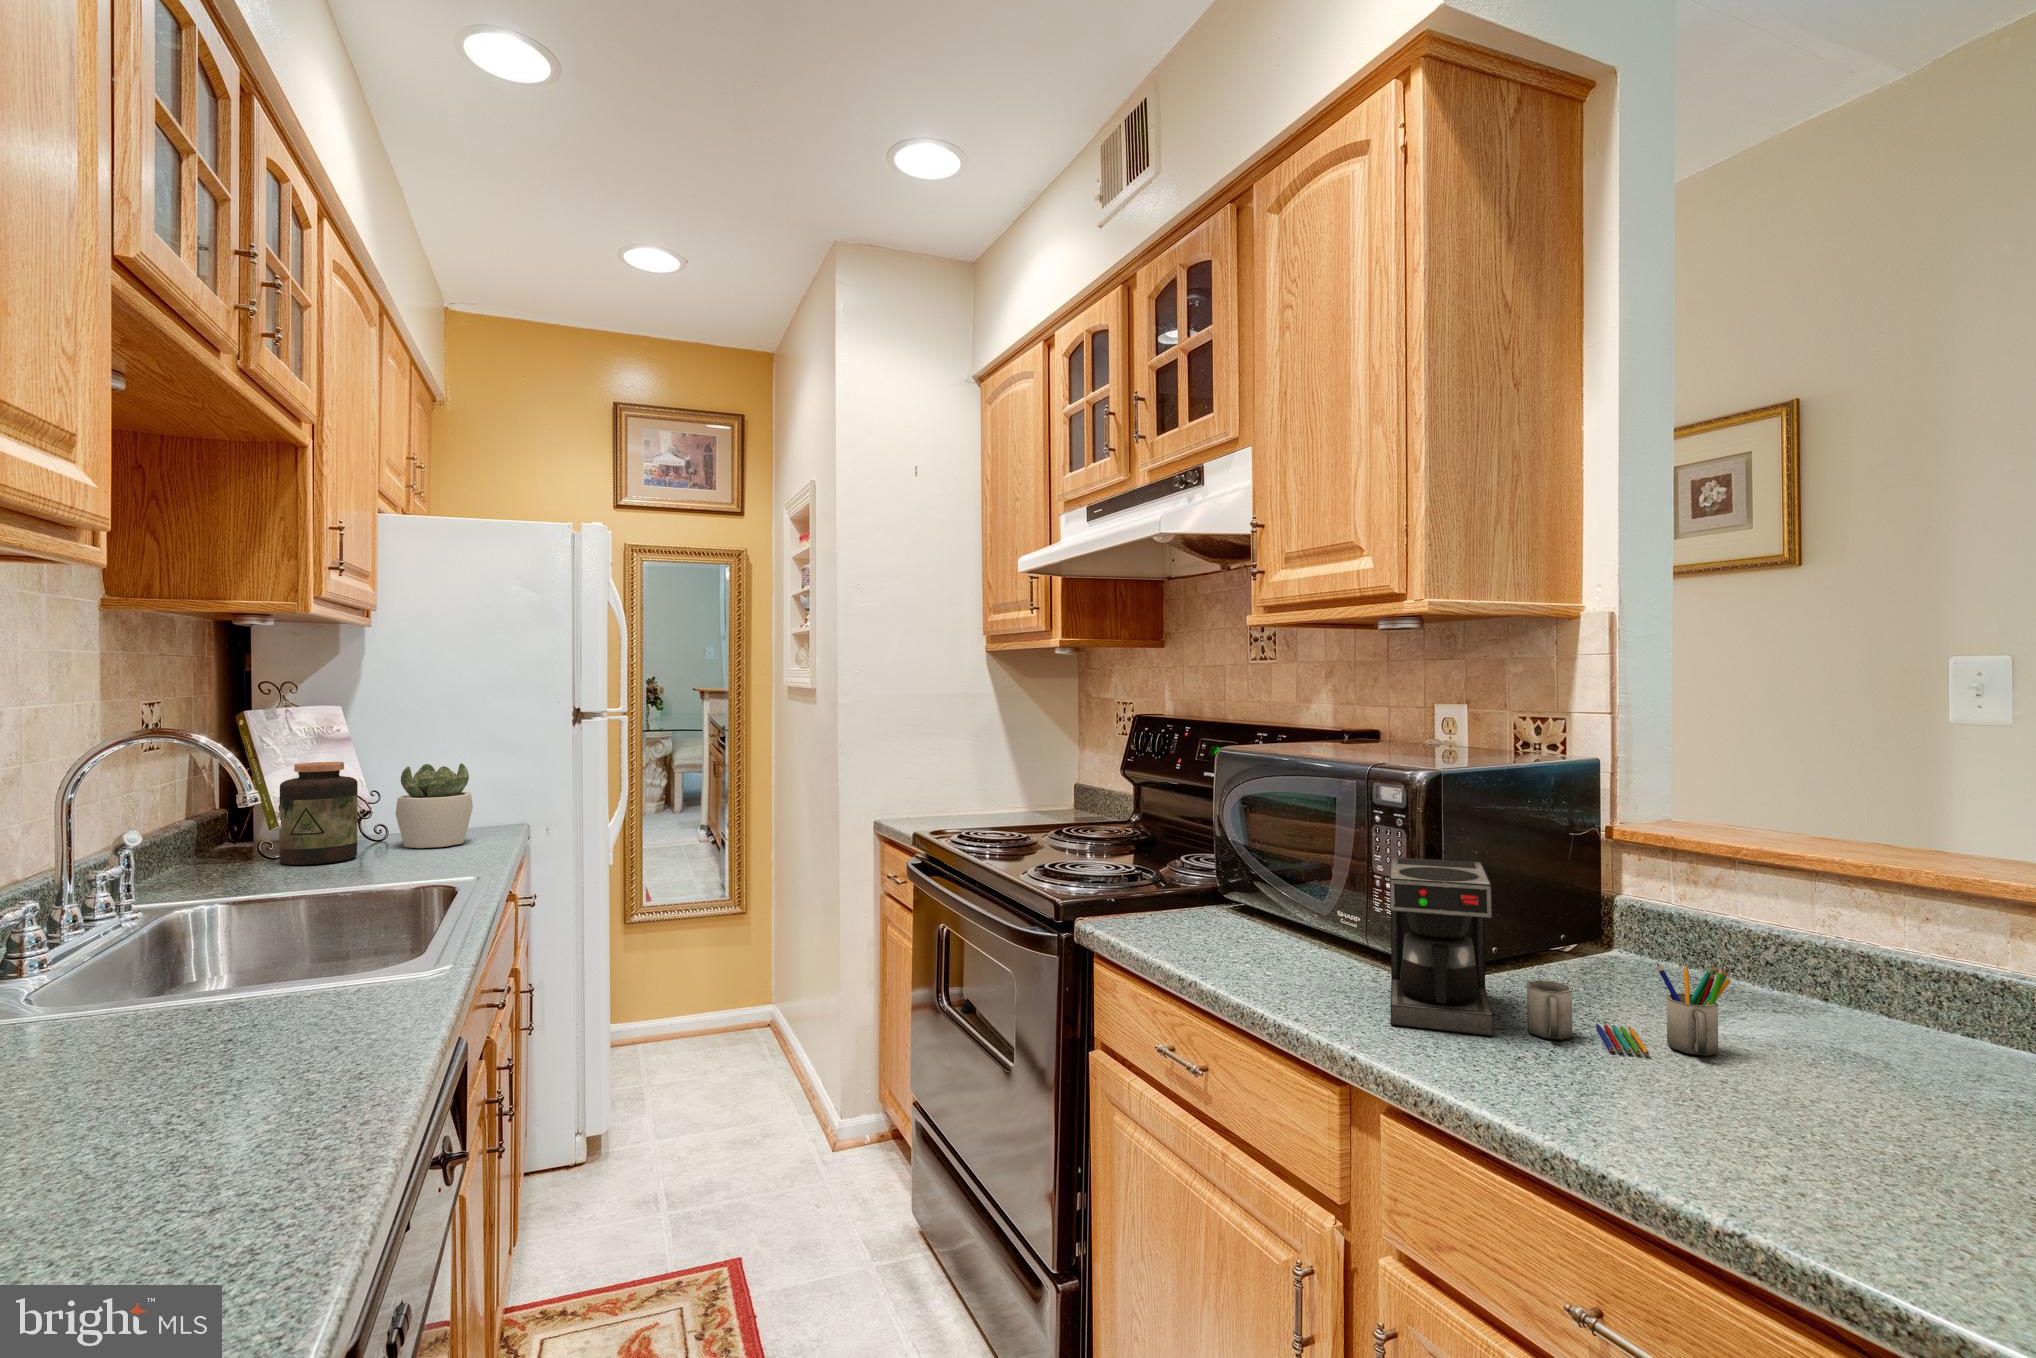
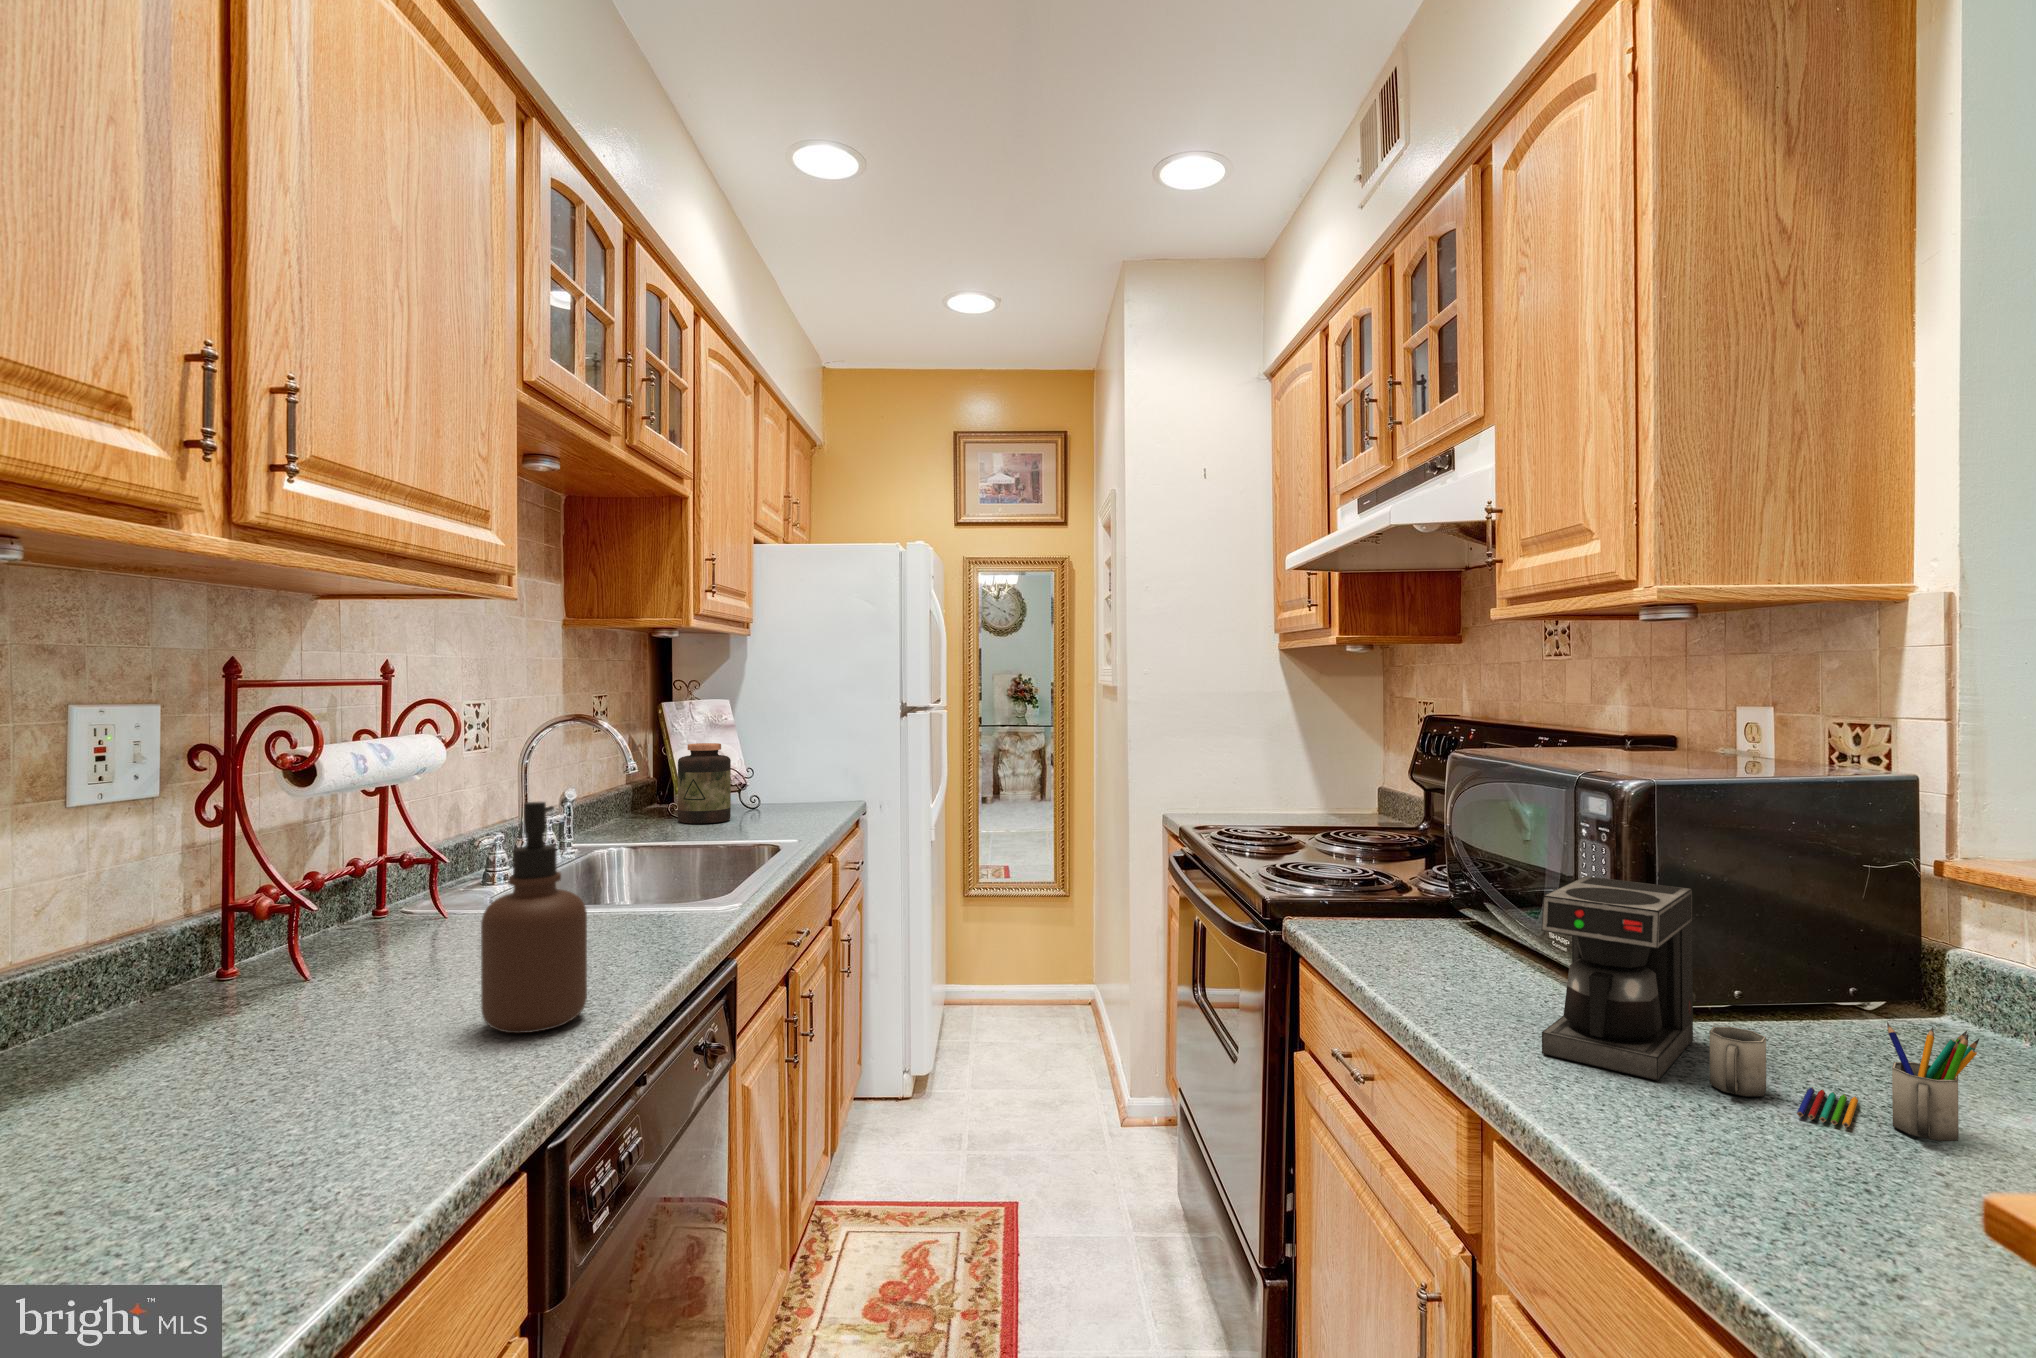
succulent plant: present [395,764,473,848] -> none [760,747,818,816]
soap dispenser: none [148,855,324,1200] -> present [481,802,587,1033]

